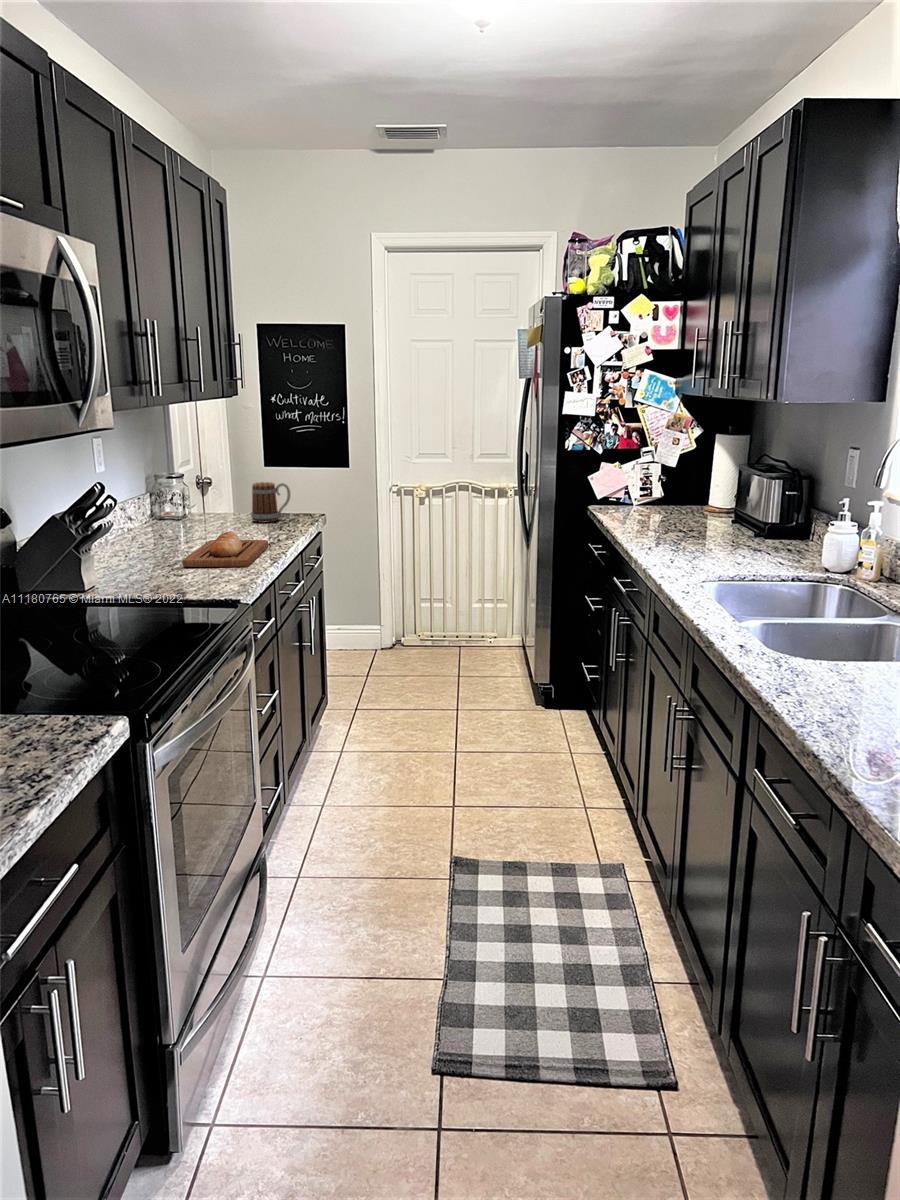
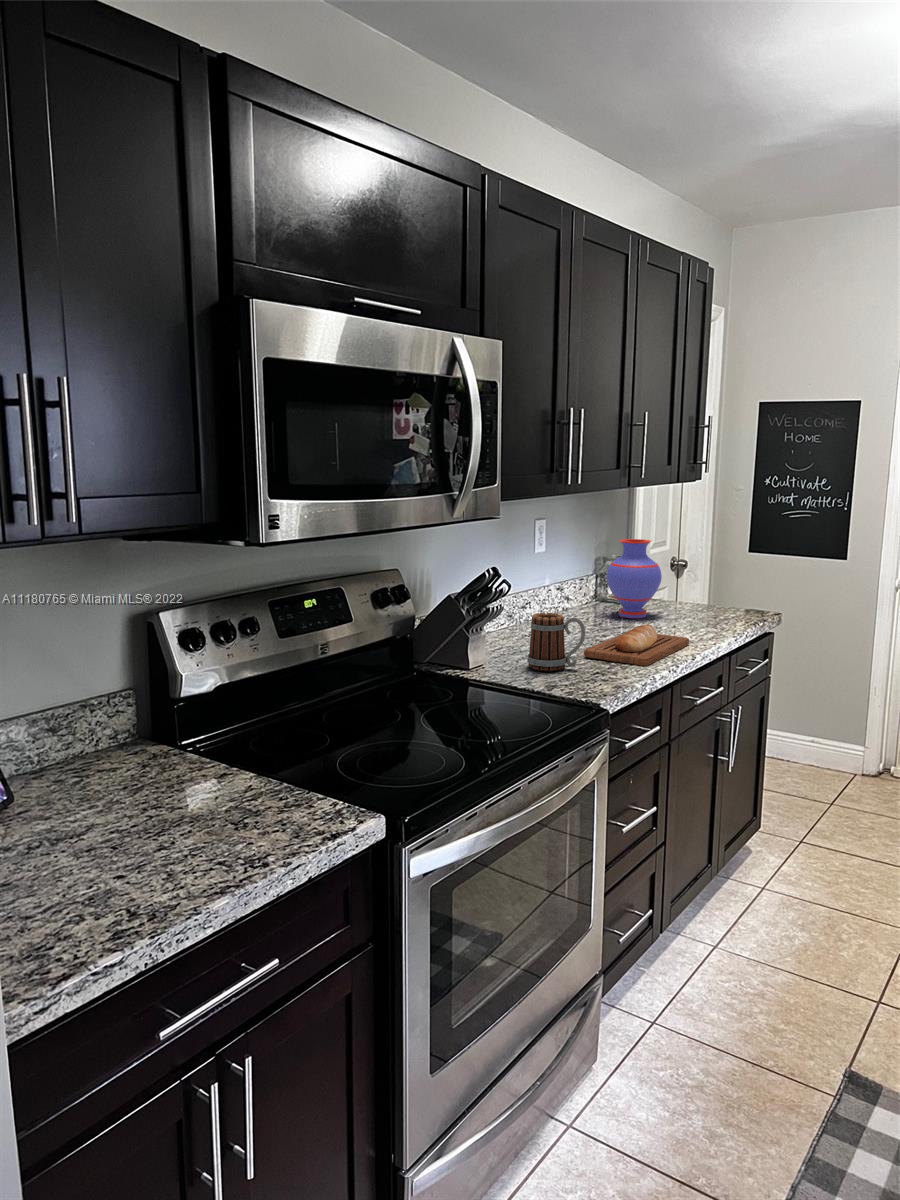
vase: none [164,454,219,532] -> present [606,539,662,618]
mug: present [251,482,290,522] -> present [527,613,585,671]

